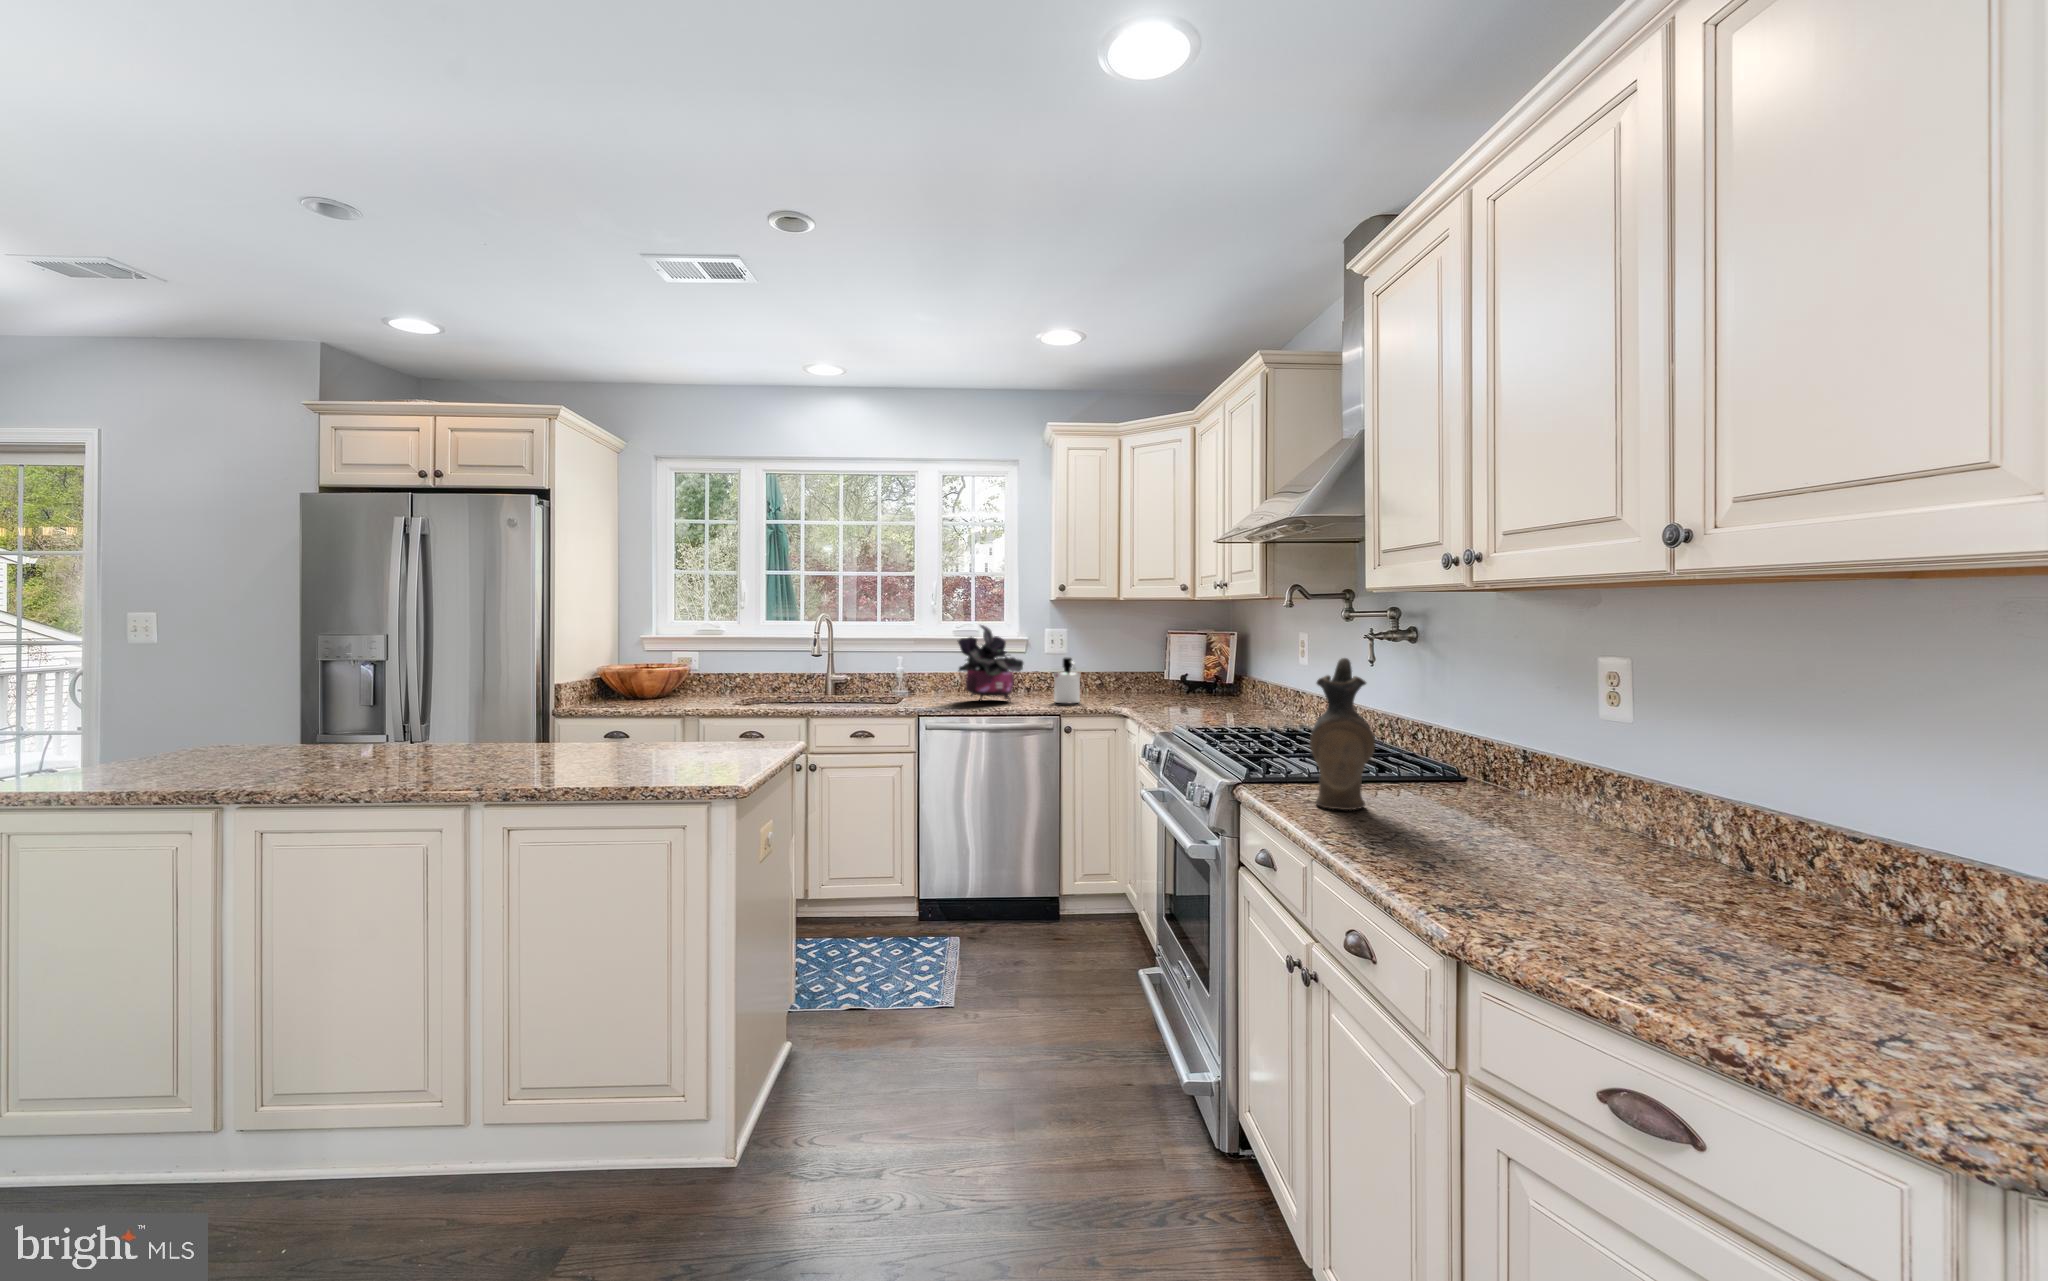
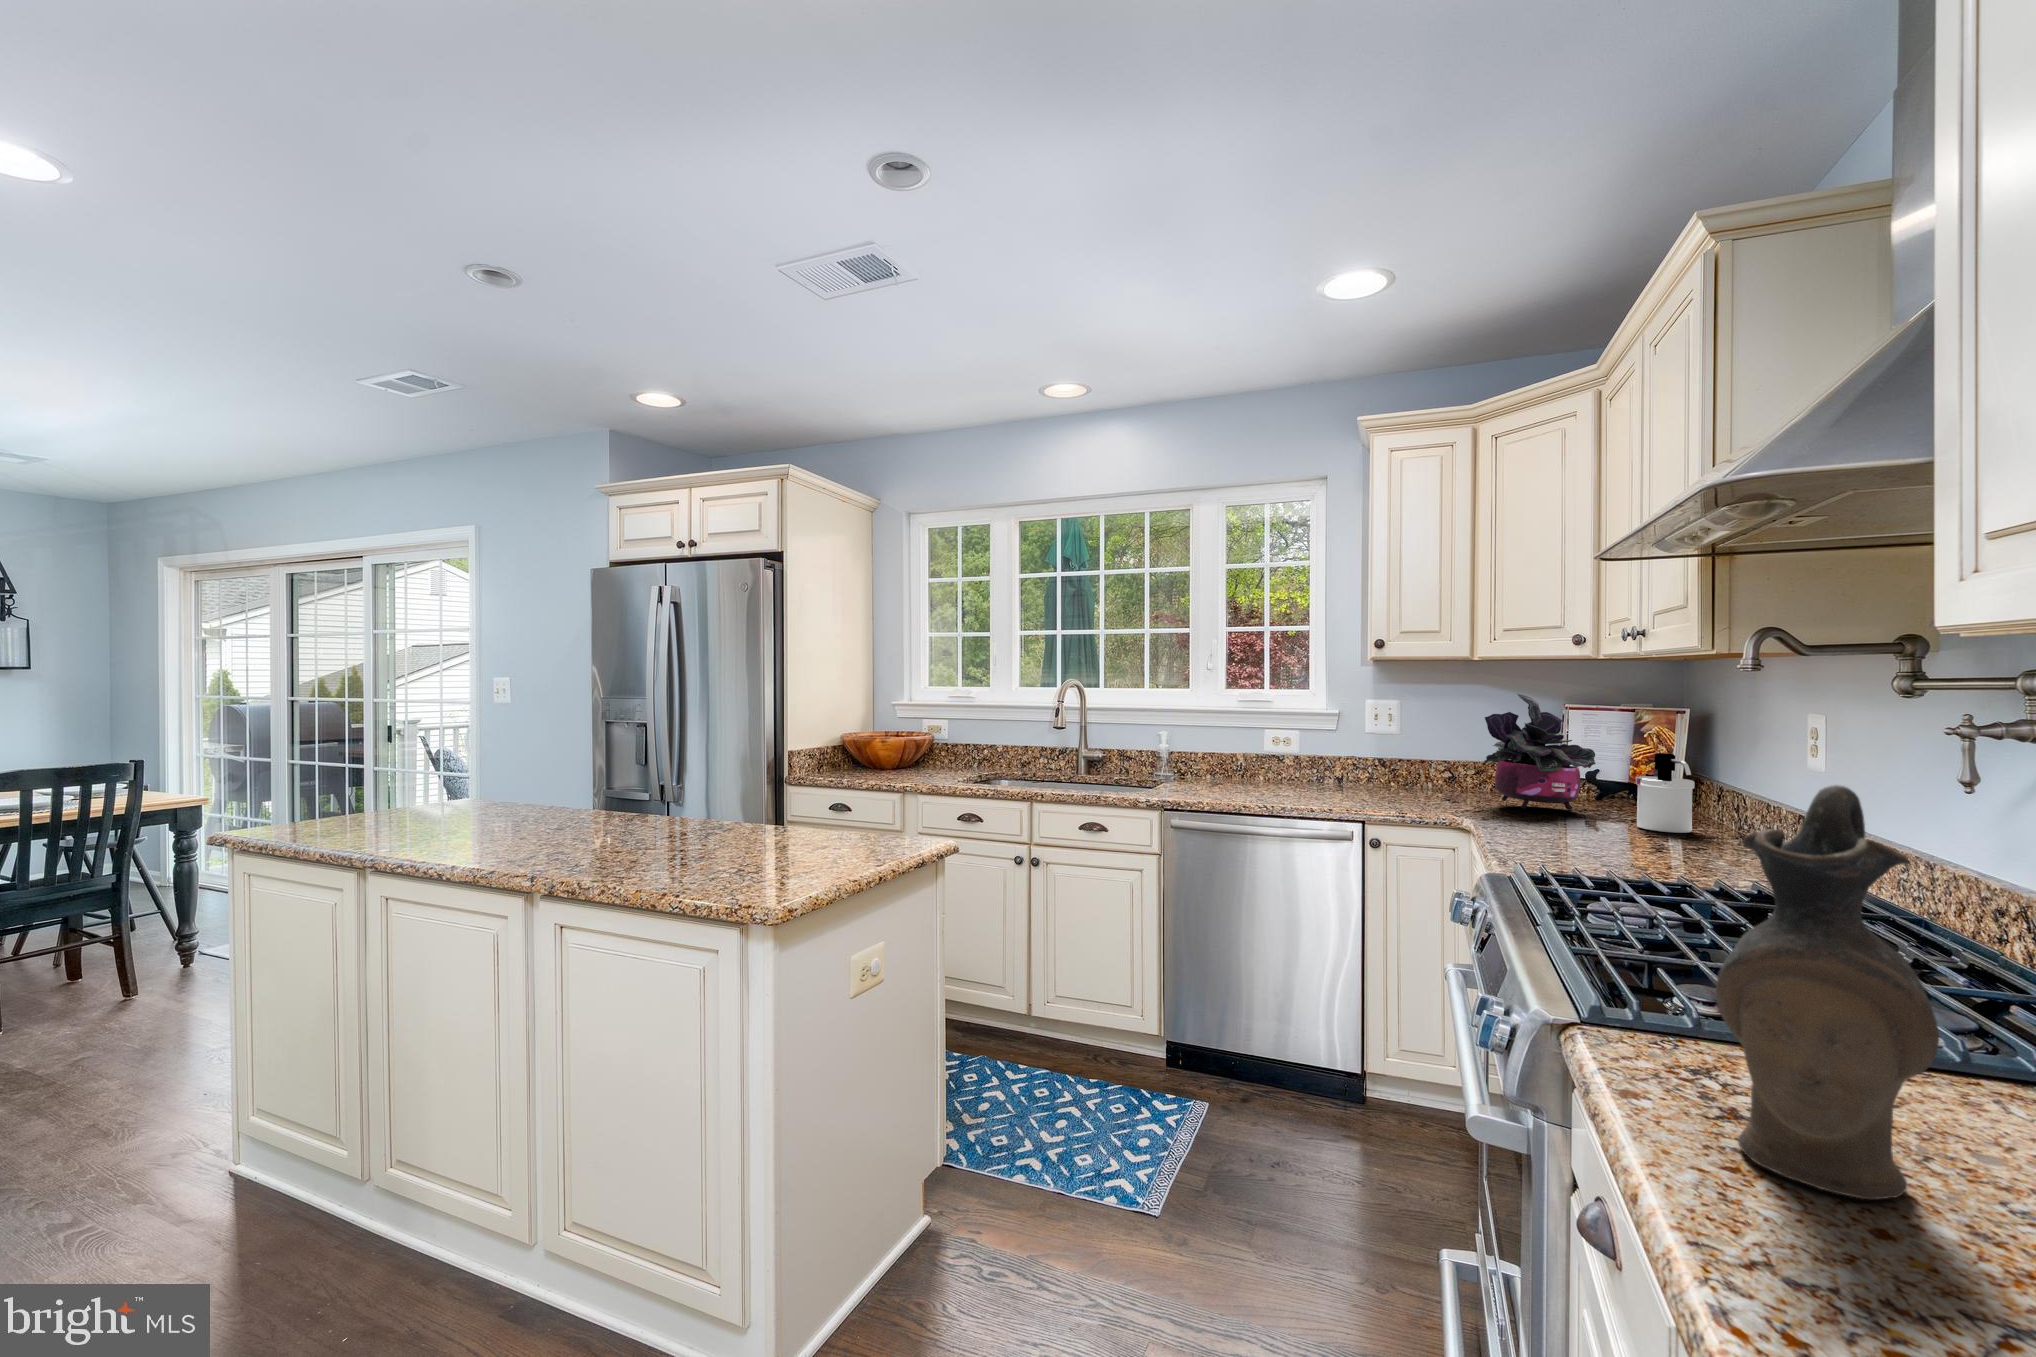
potted plant: present [958,625,1023,700] -> present [1484,694,1596,810]
soap dispenser: present [1054,658,1081,703] -> present [1636,753,1695,833]

